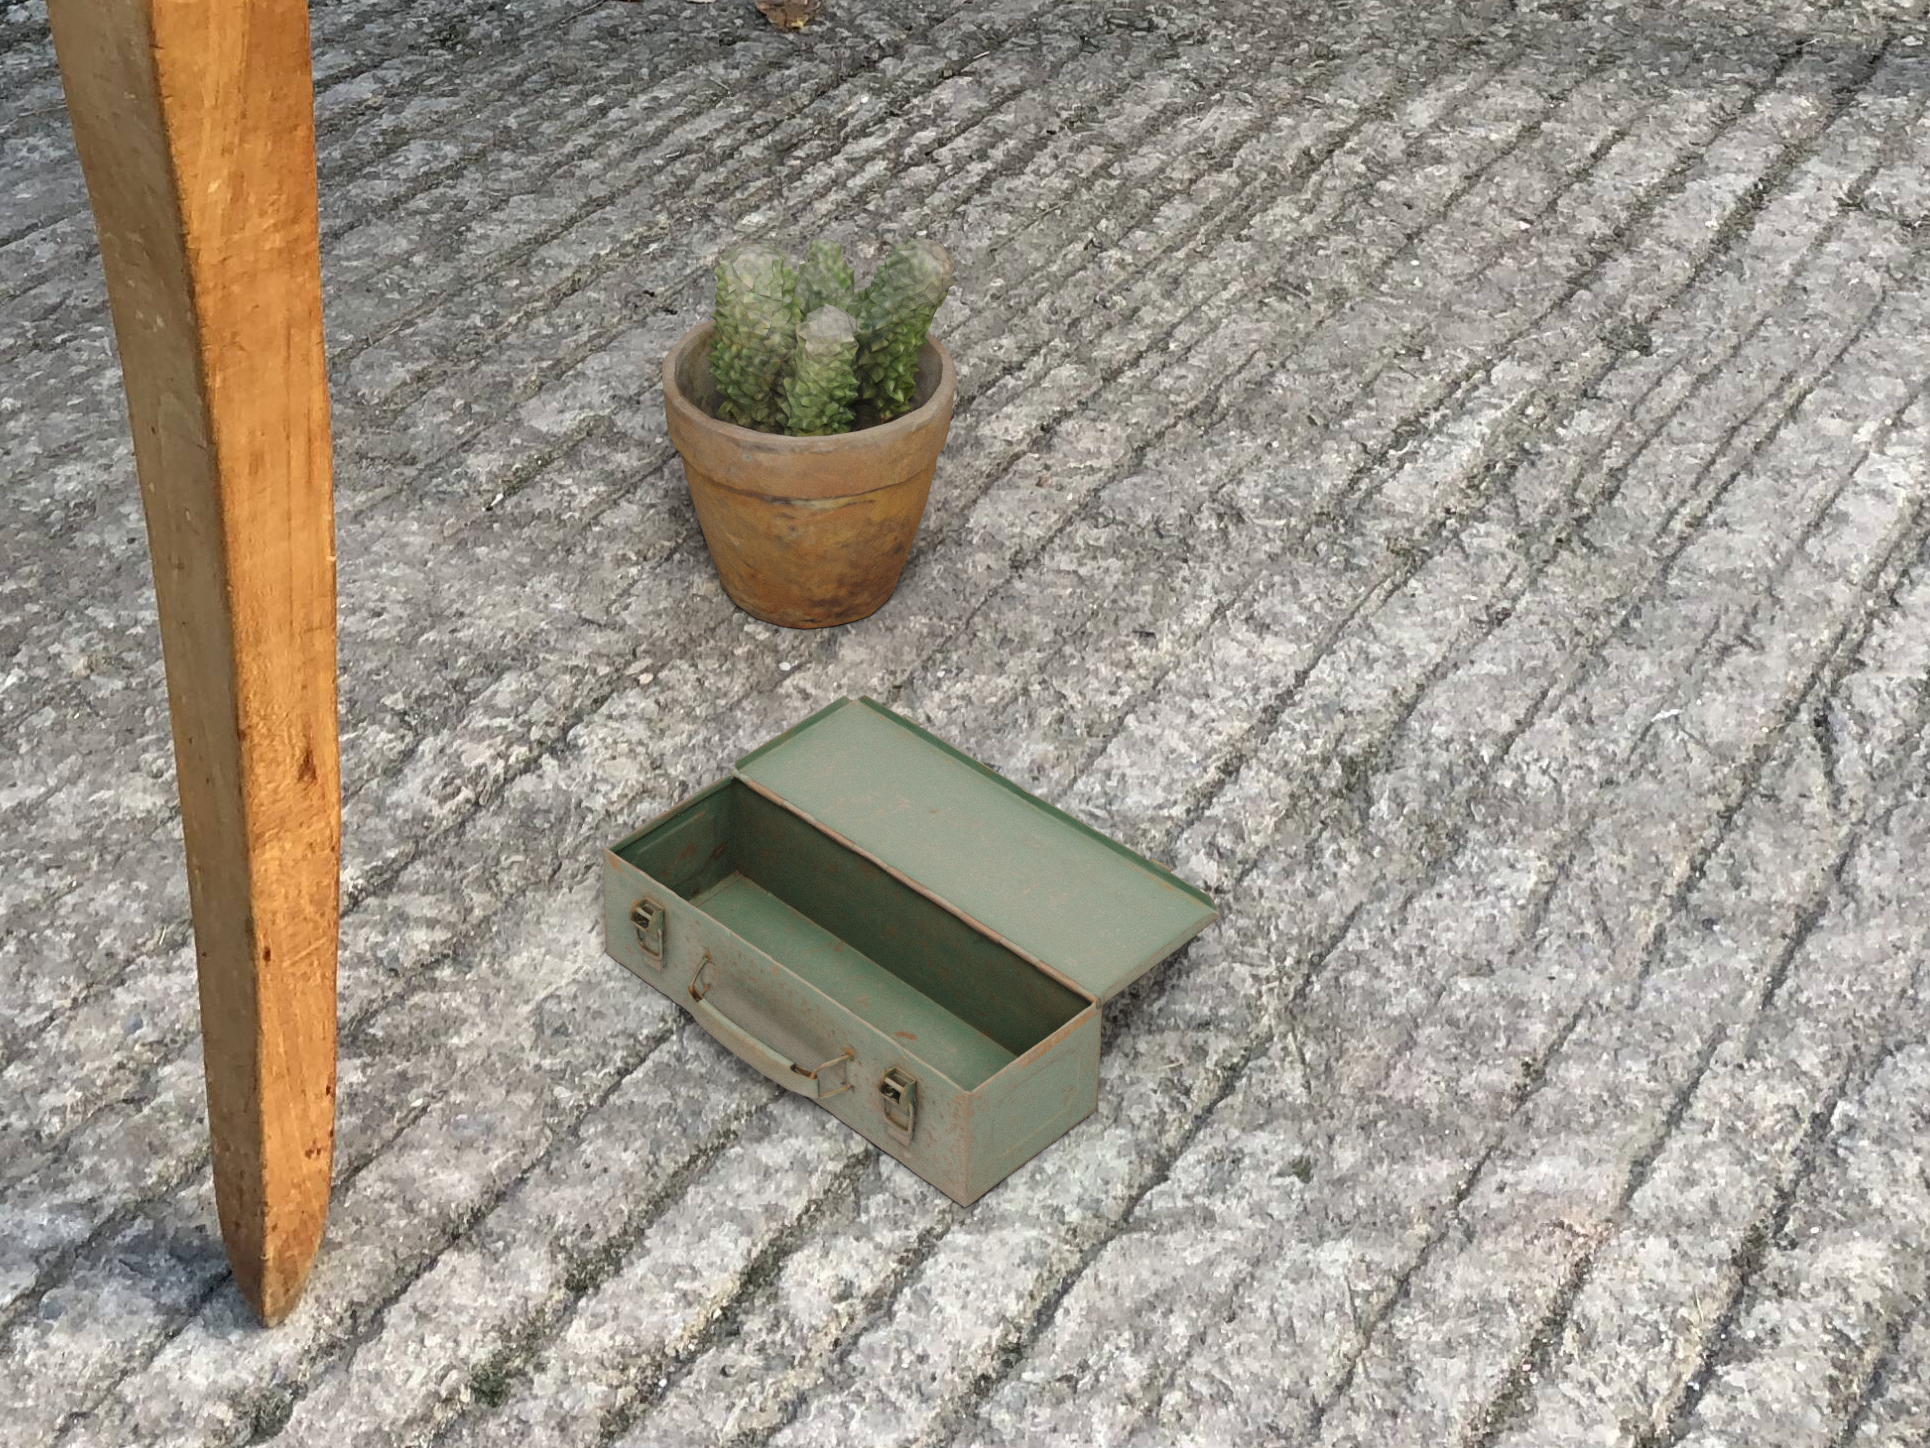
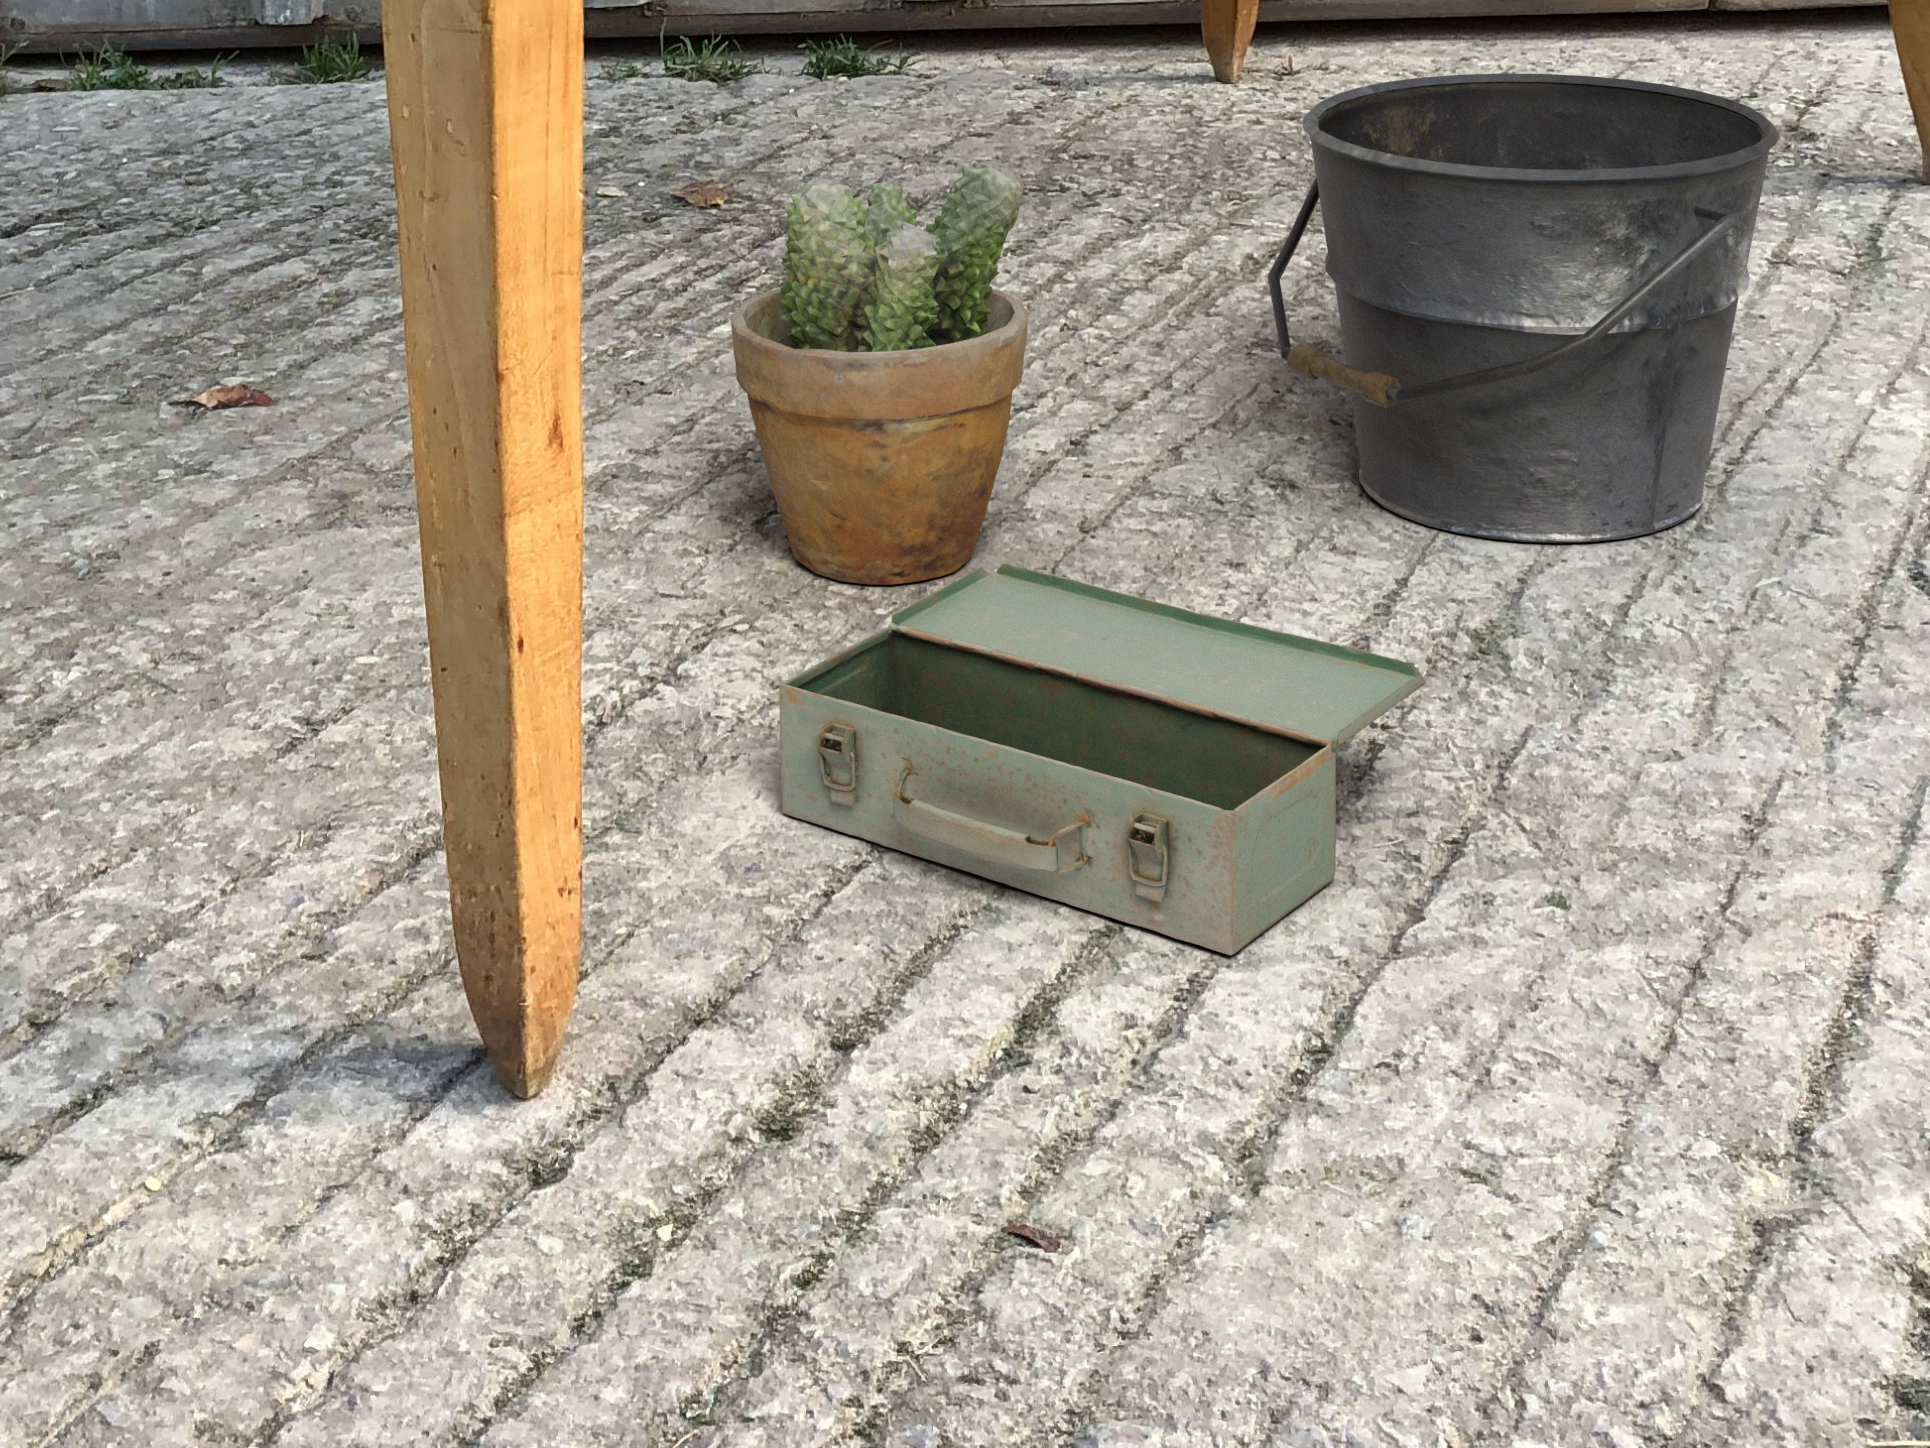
bucket: none [1224,107,1757,634] -> present [1268,73,1779,543]

